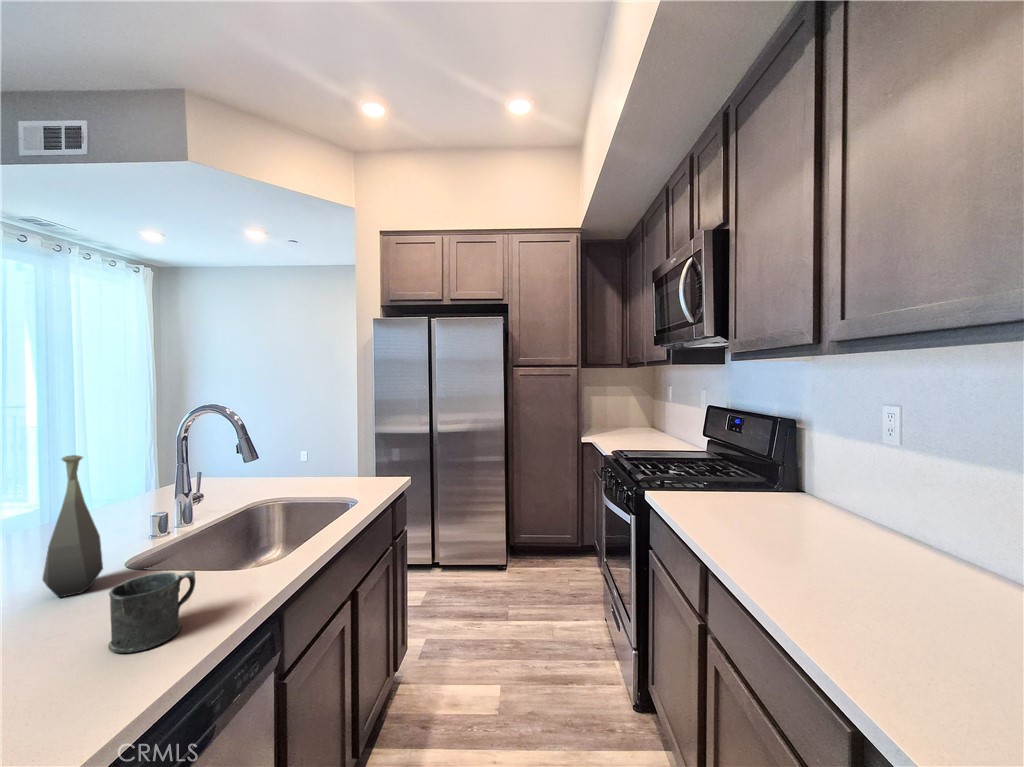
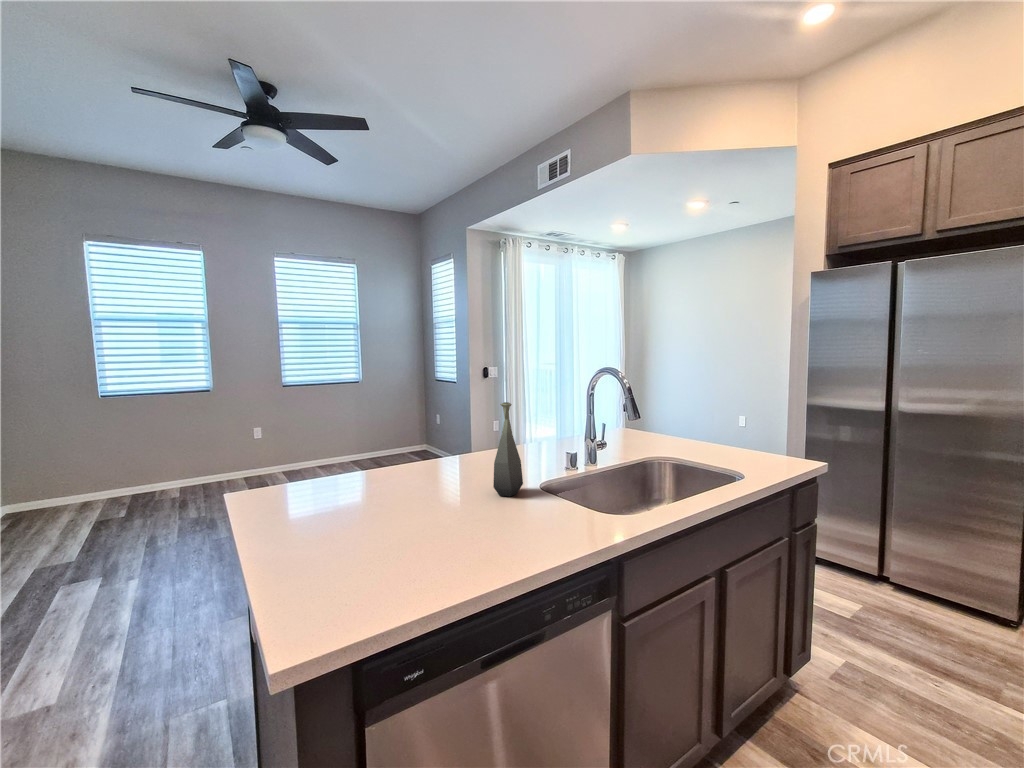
mug: present [108,571,195,653] -> none [496,498,549,553]

